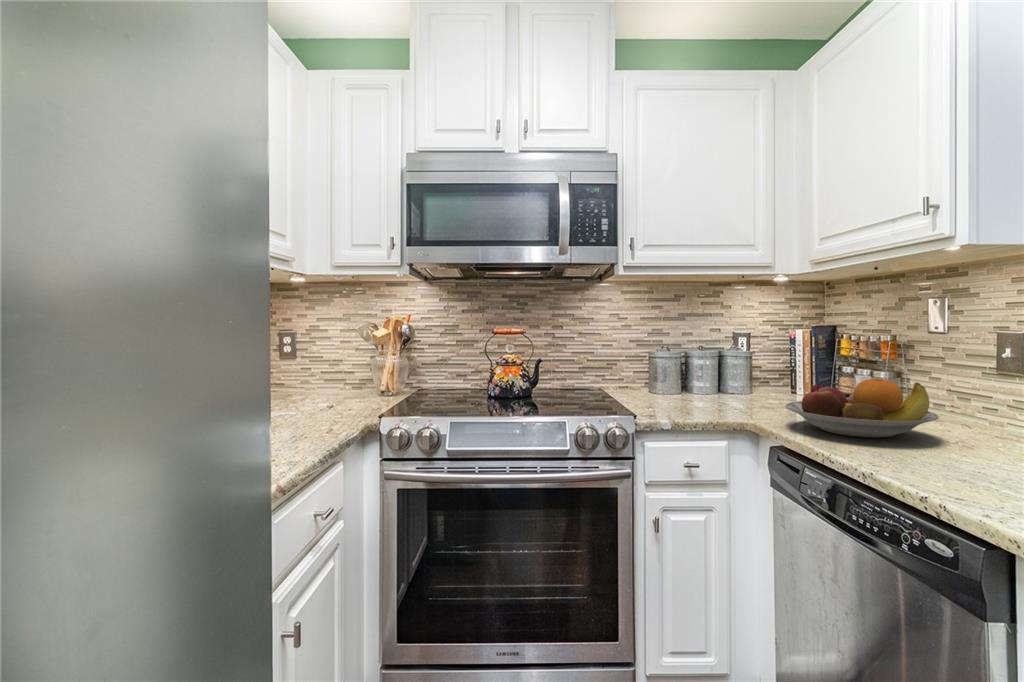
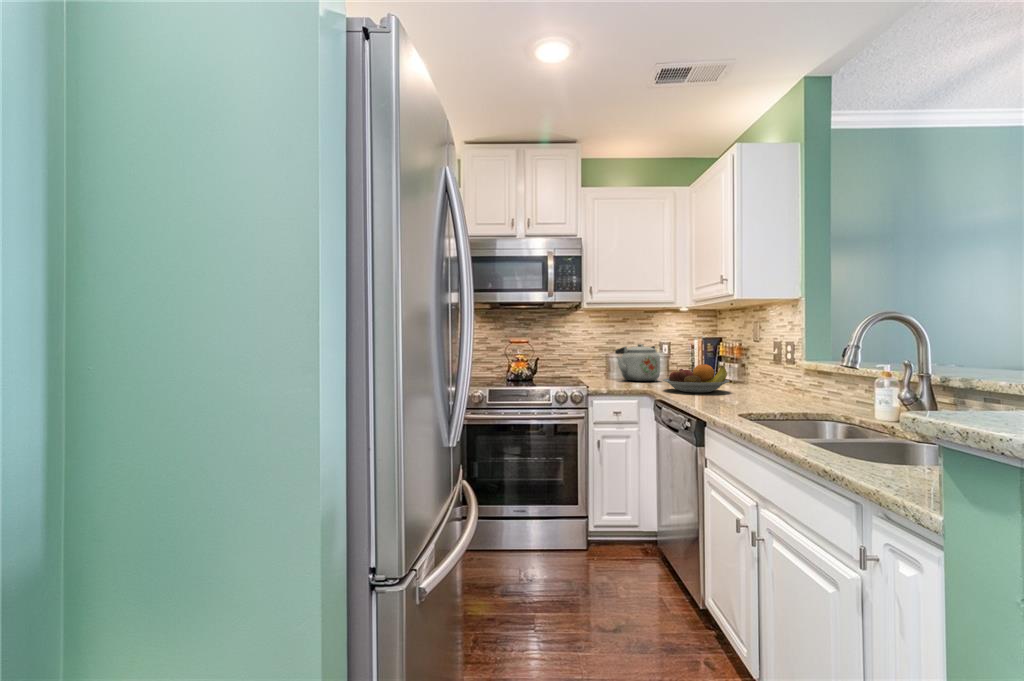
kettle: none [667,336,746,399] -> present [615,344,660,381]

